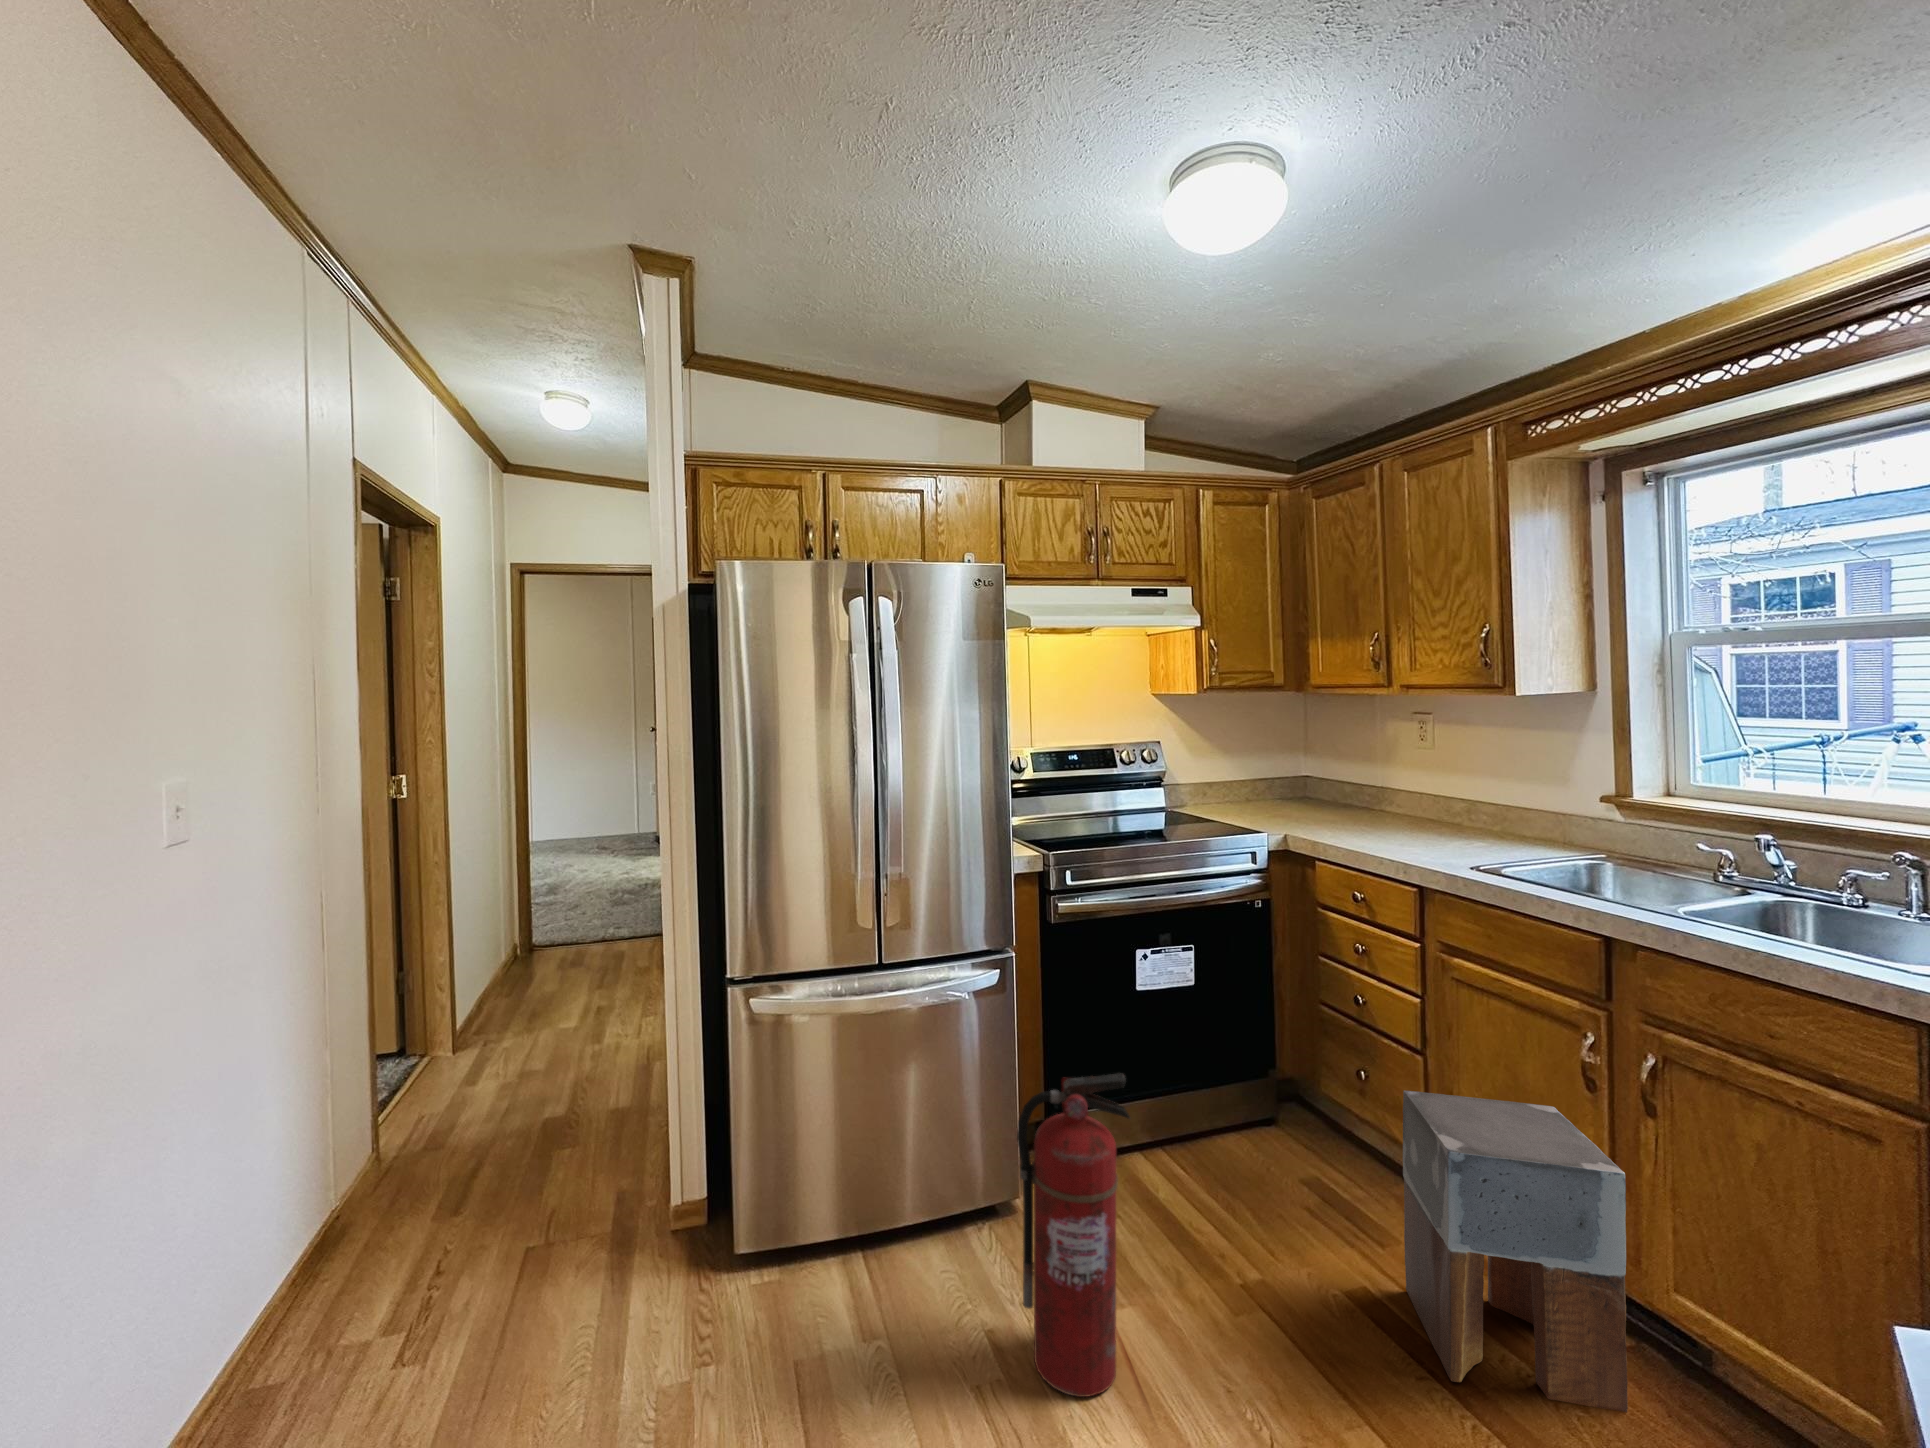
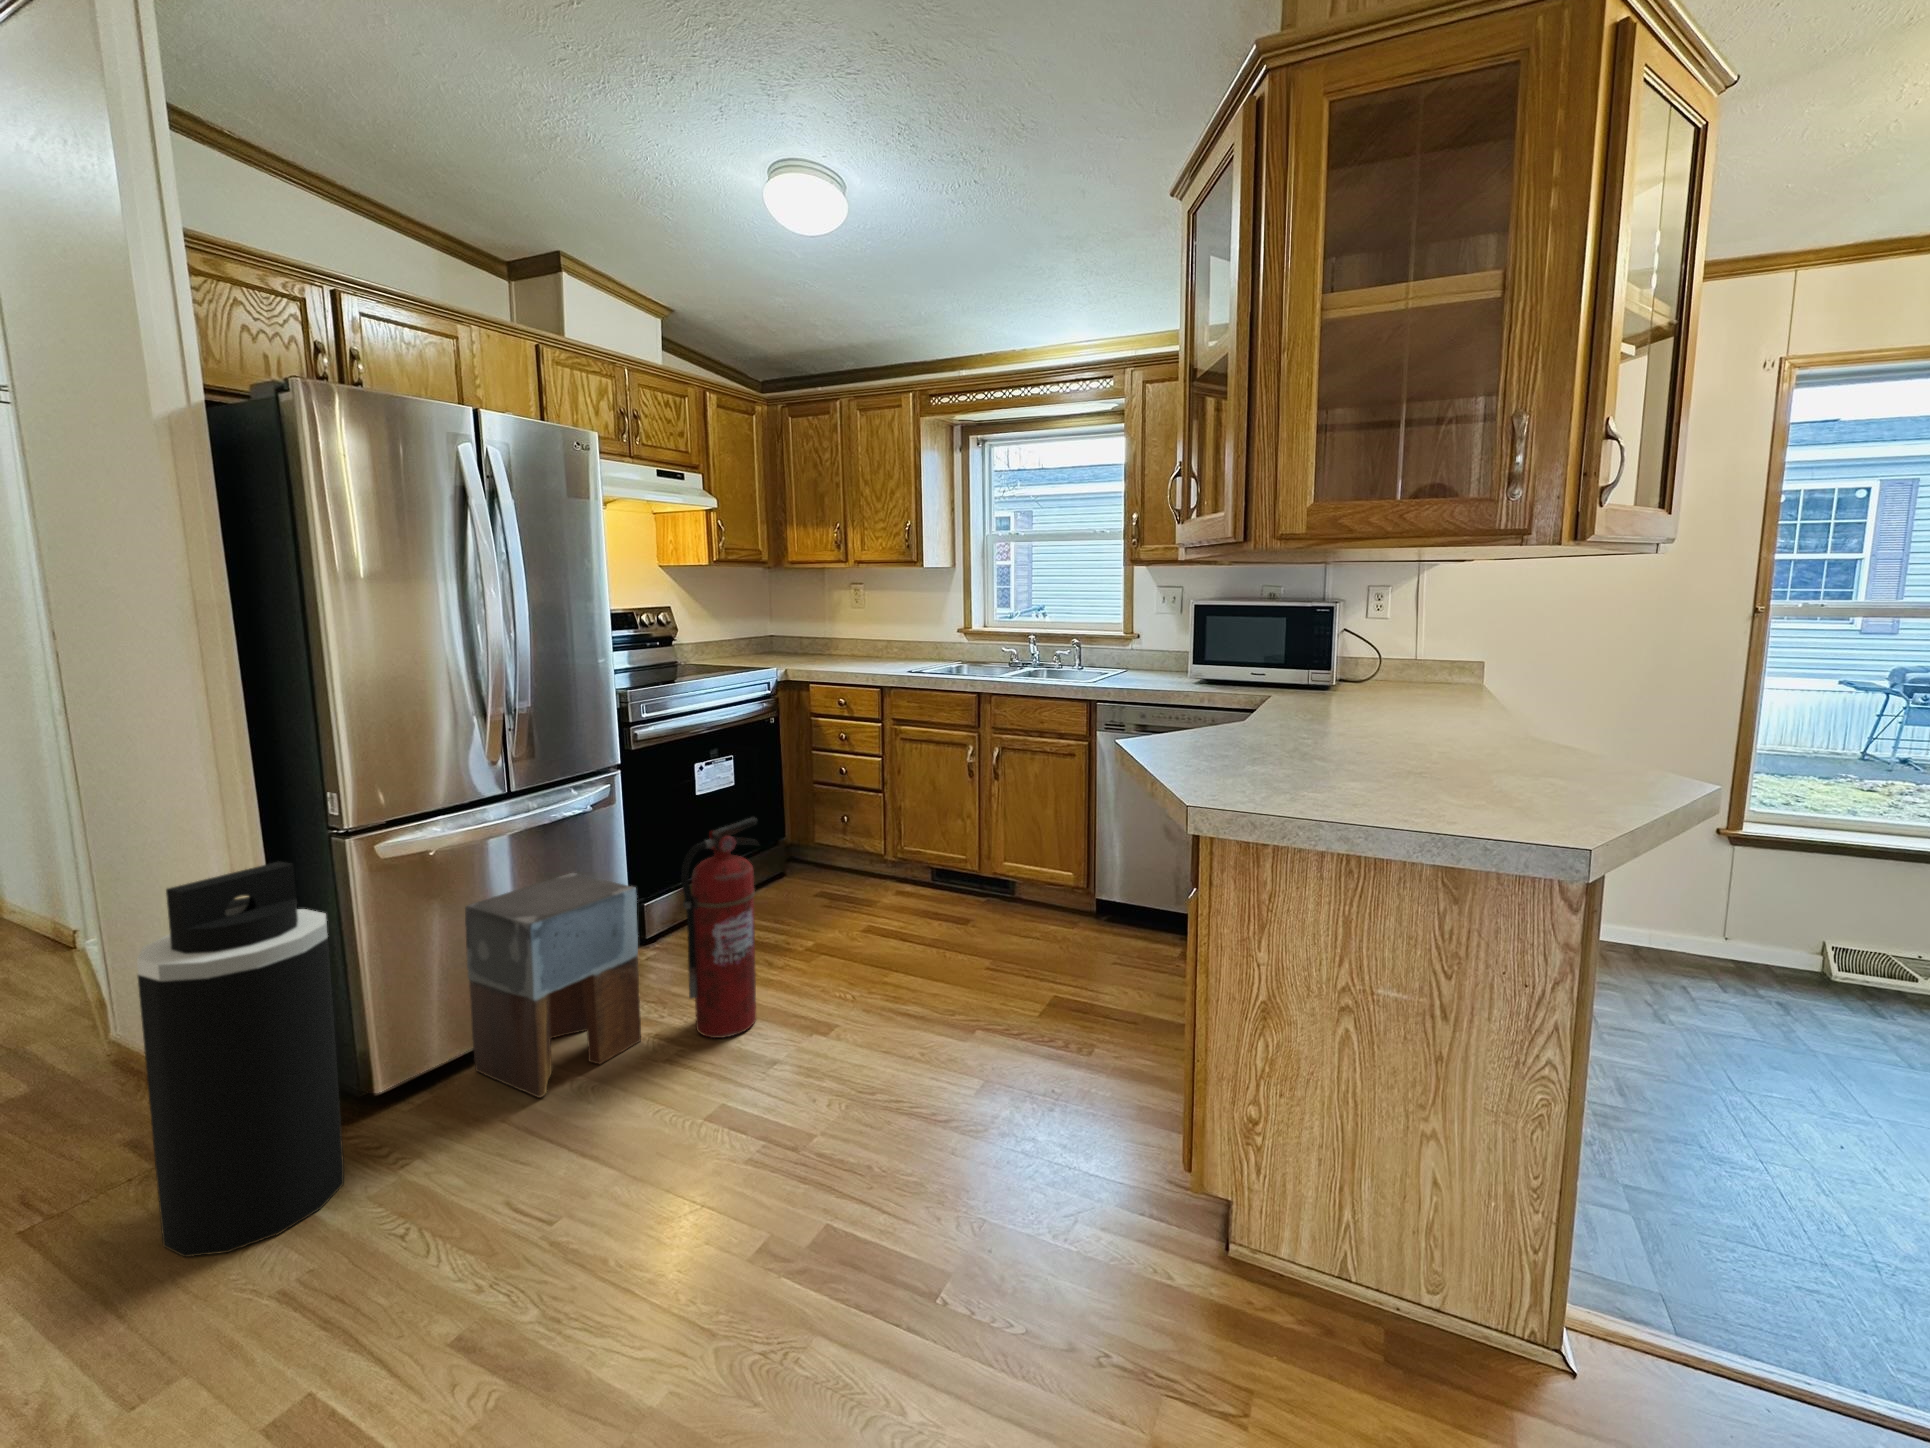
trash can: none [546,1004,680,1384] -> present [137,861,344,1257]
stool: present [1403,1091,1628,1412] -> present [465,873,641,1098]

